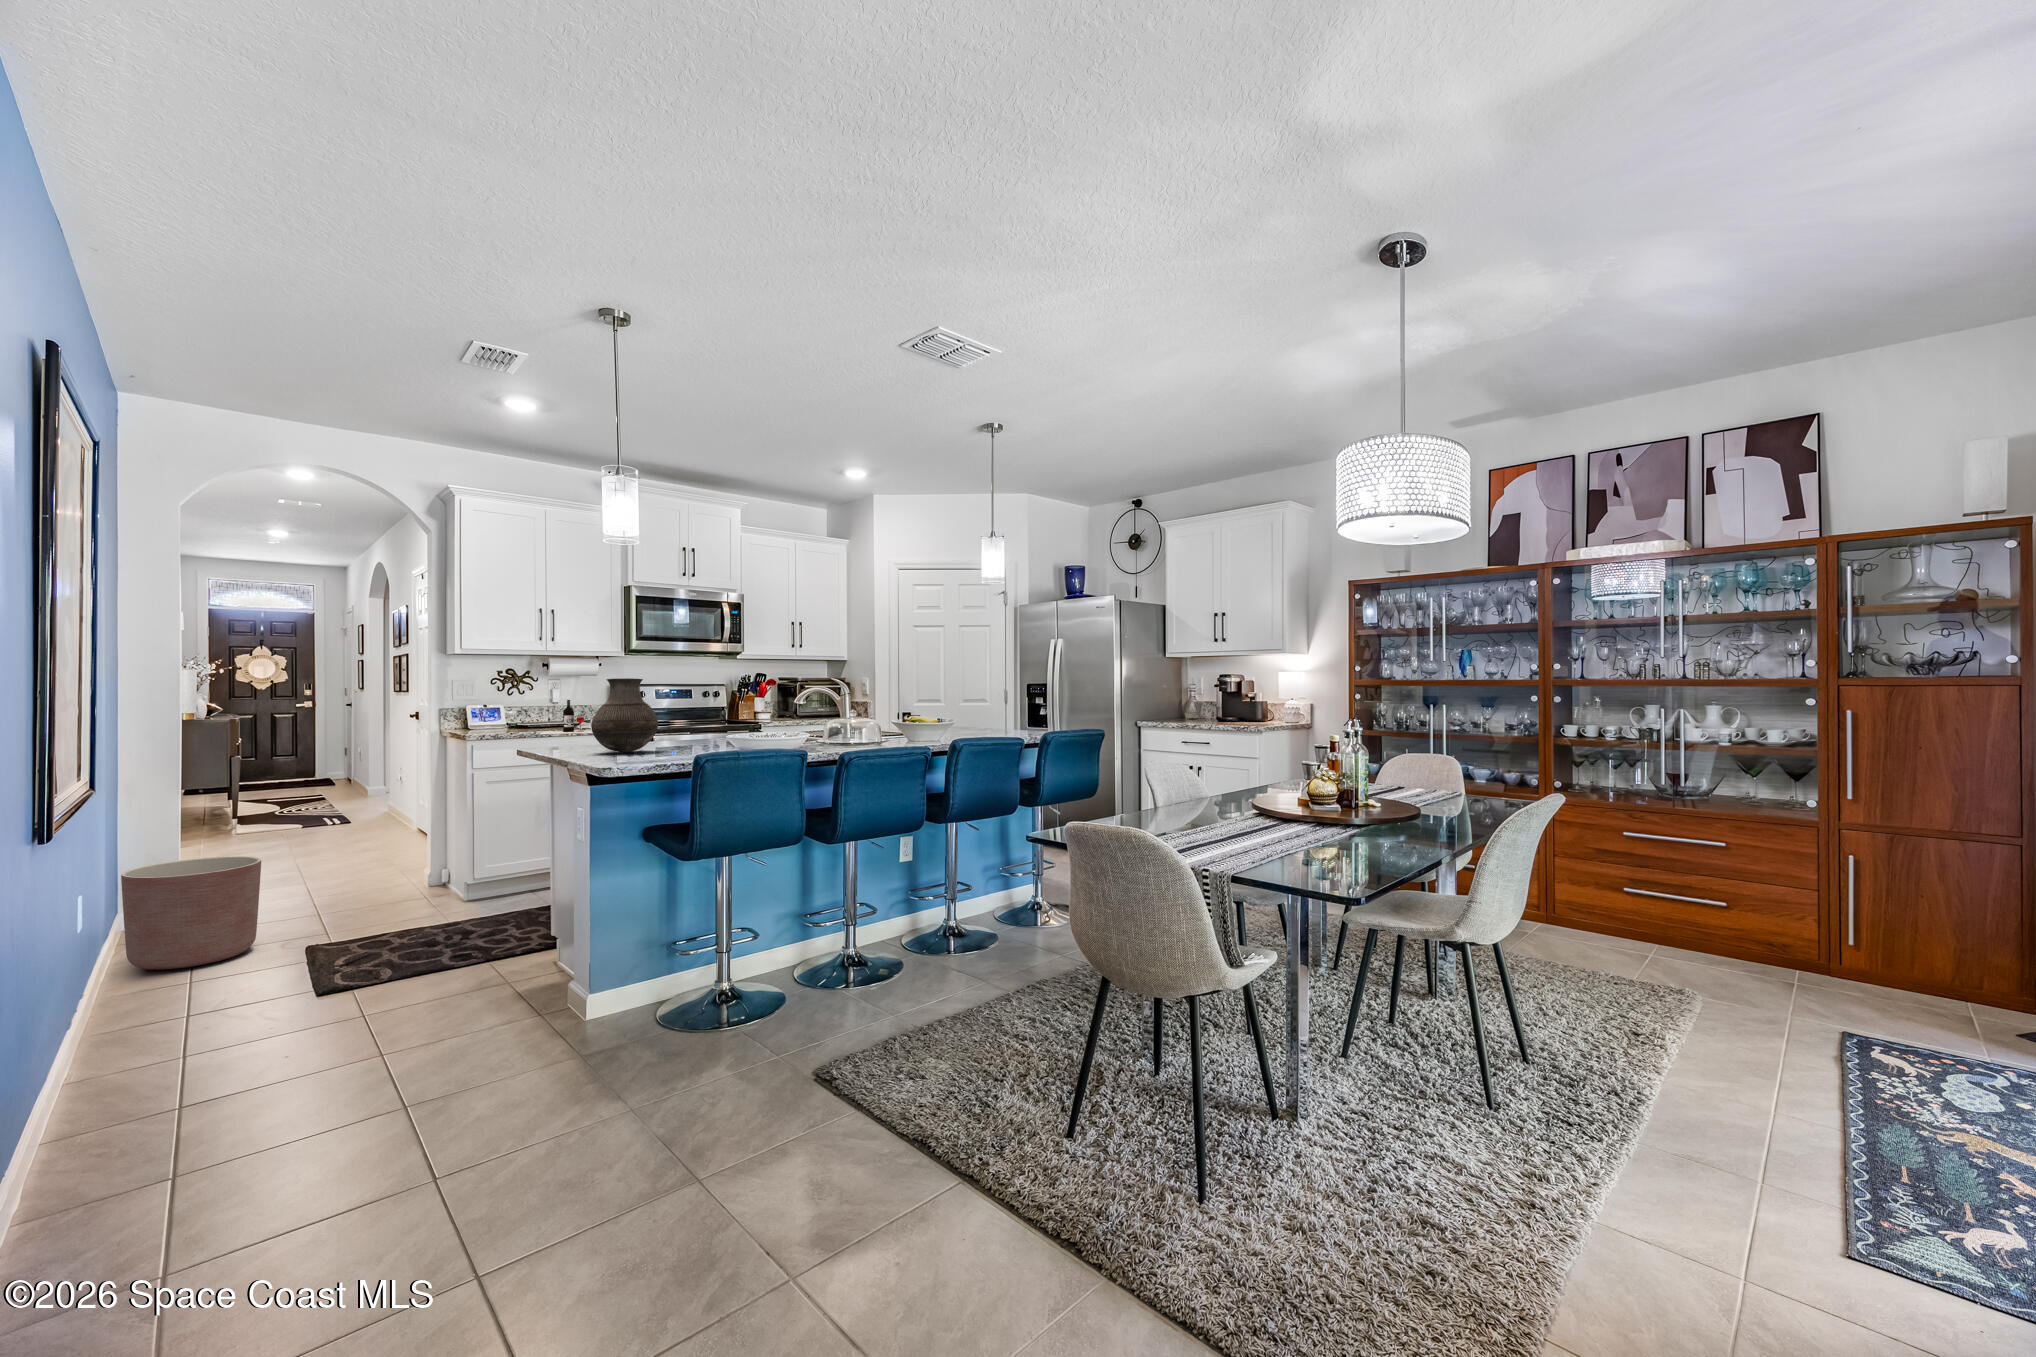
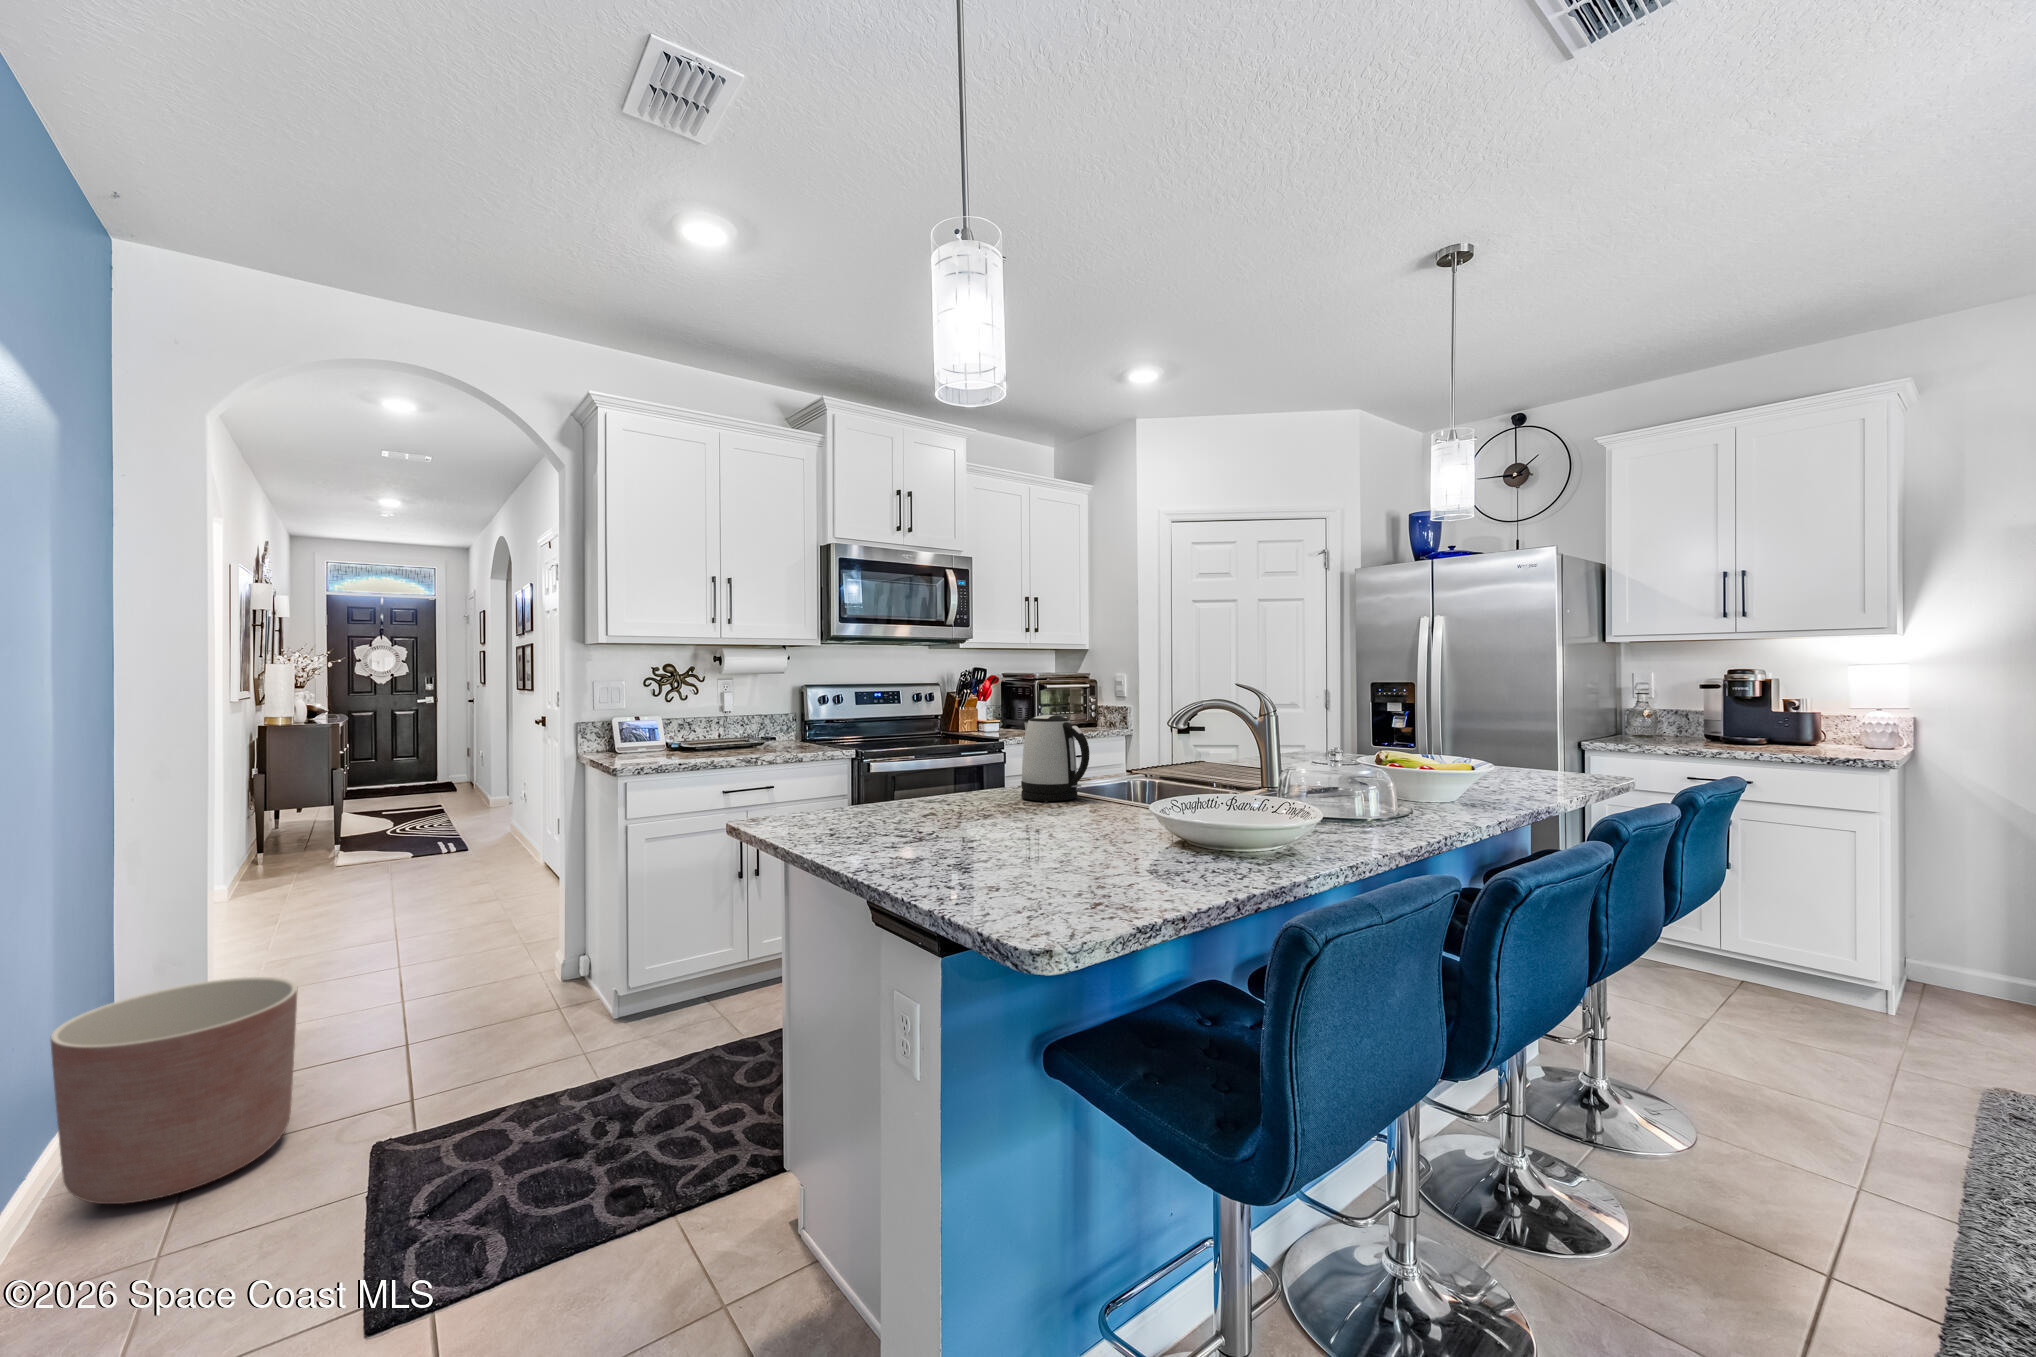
vase: present [591,678,658,752] -> none [872,690,995,838]
kettle: none [705,696,741,744] -> present [1021,715,1089,802]
wine bottle: present [540,700,593,734] -> none [712,708,791,760]

